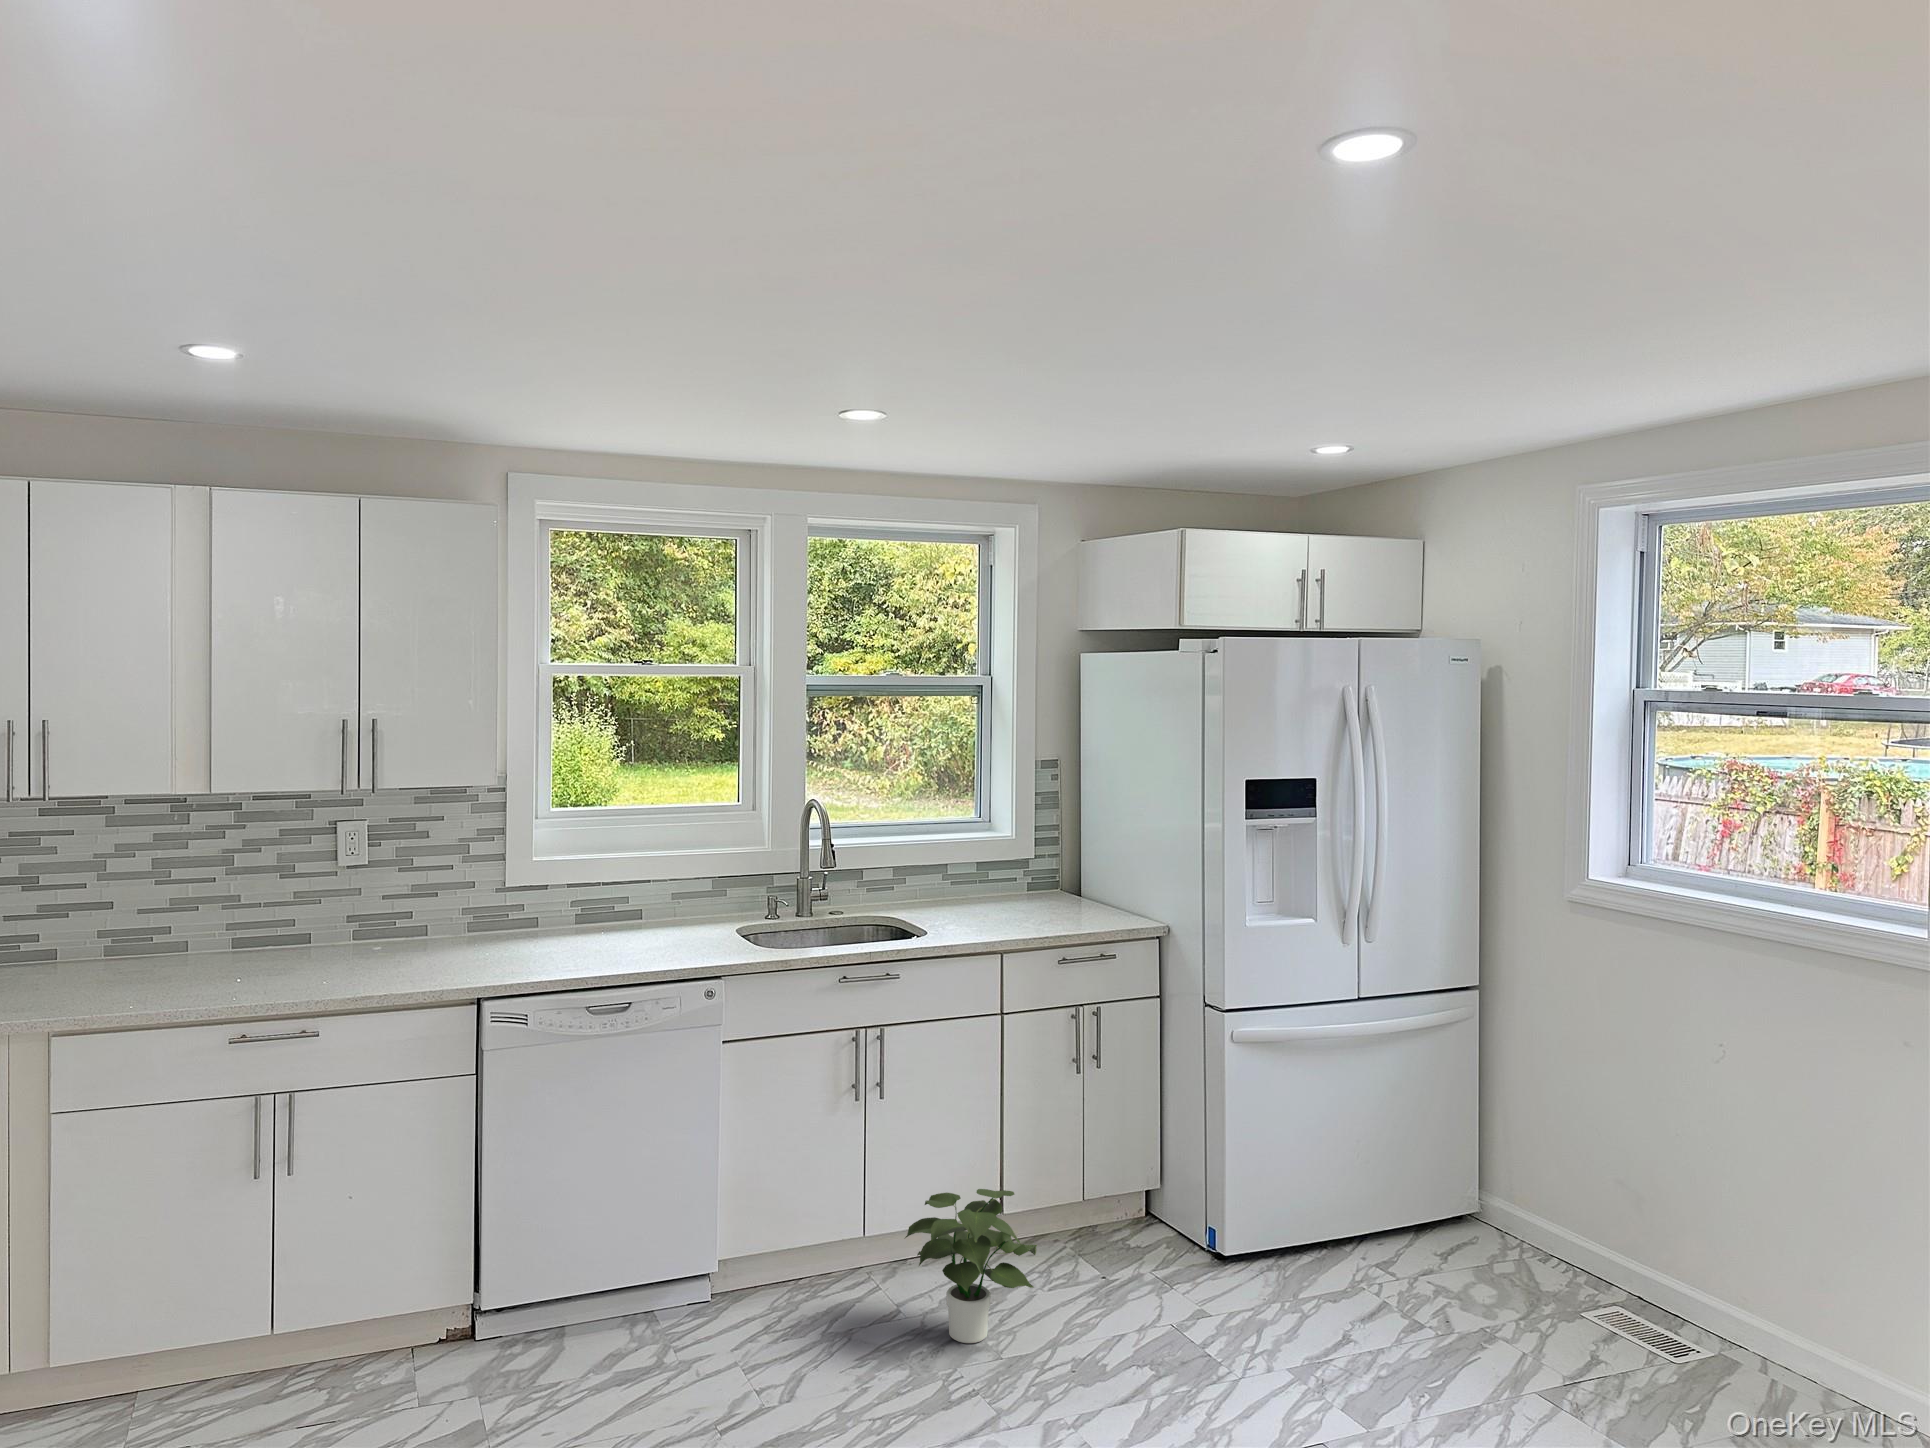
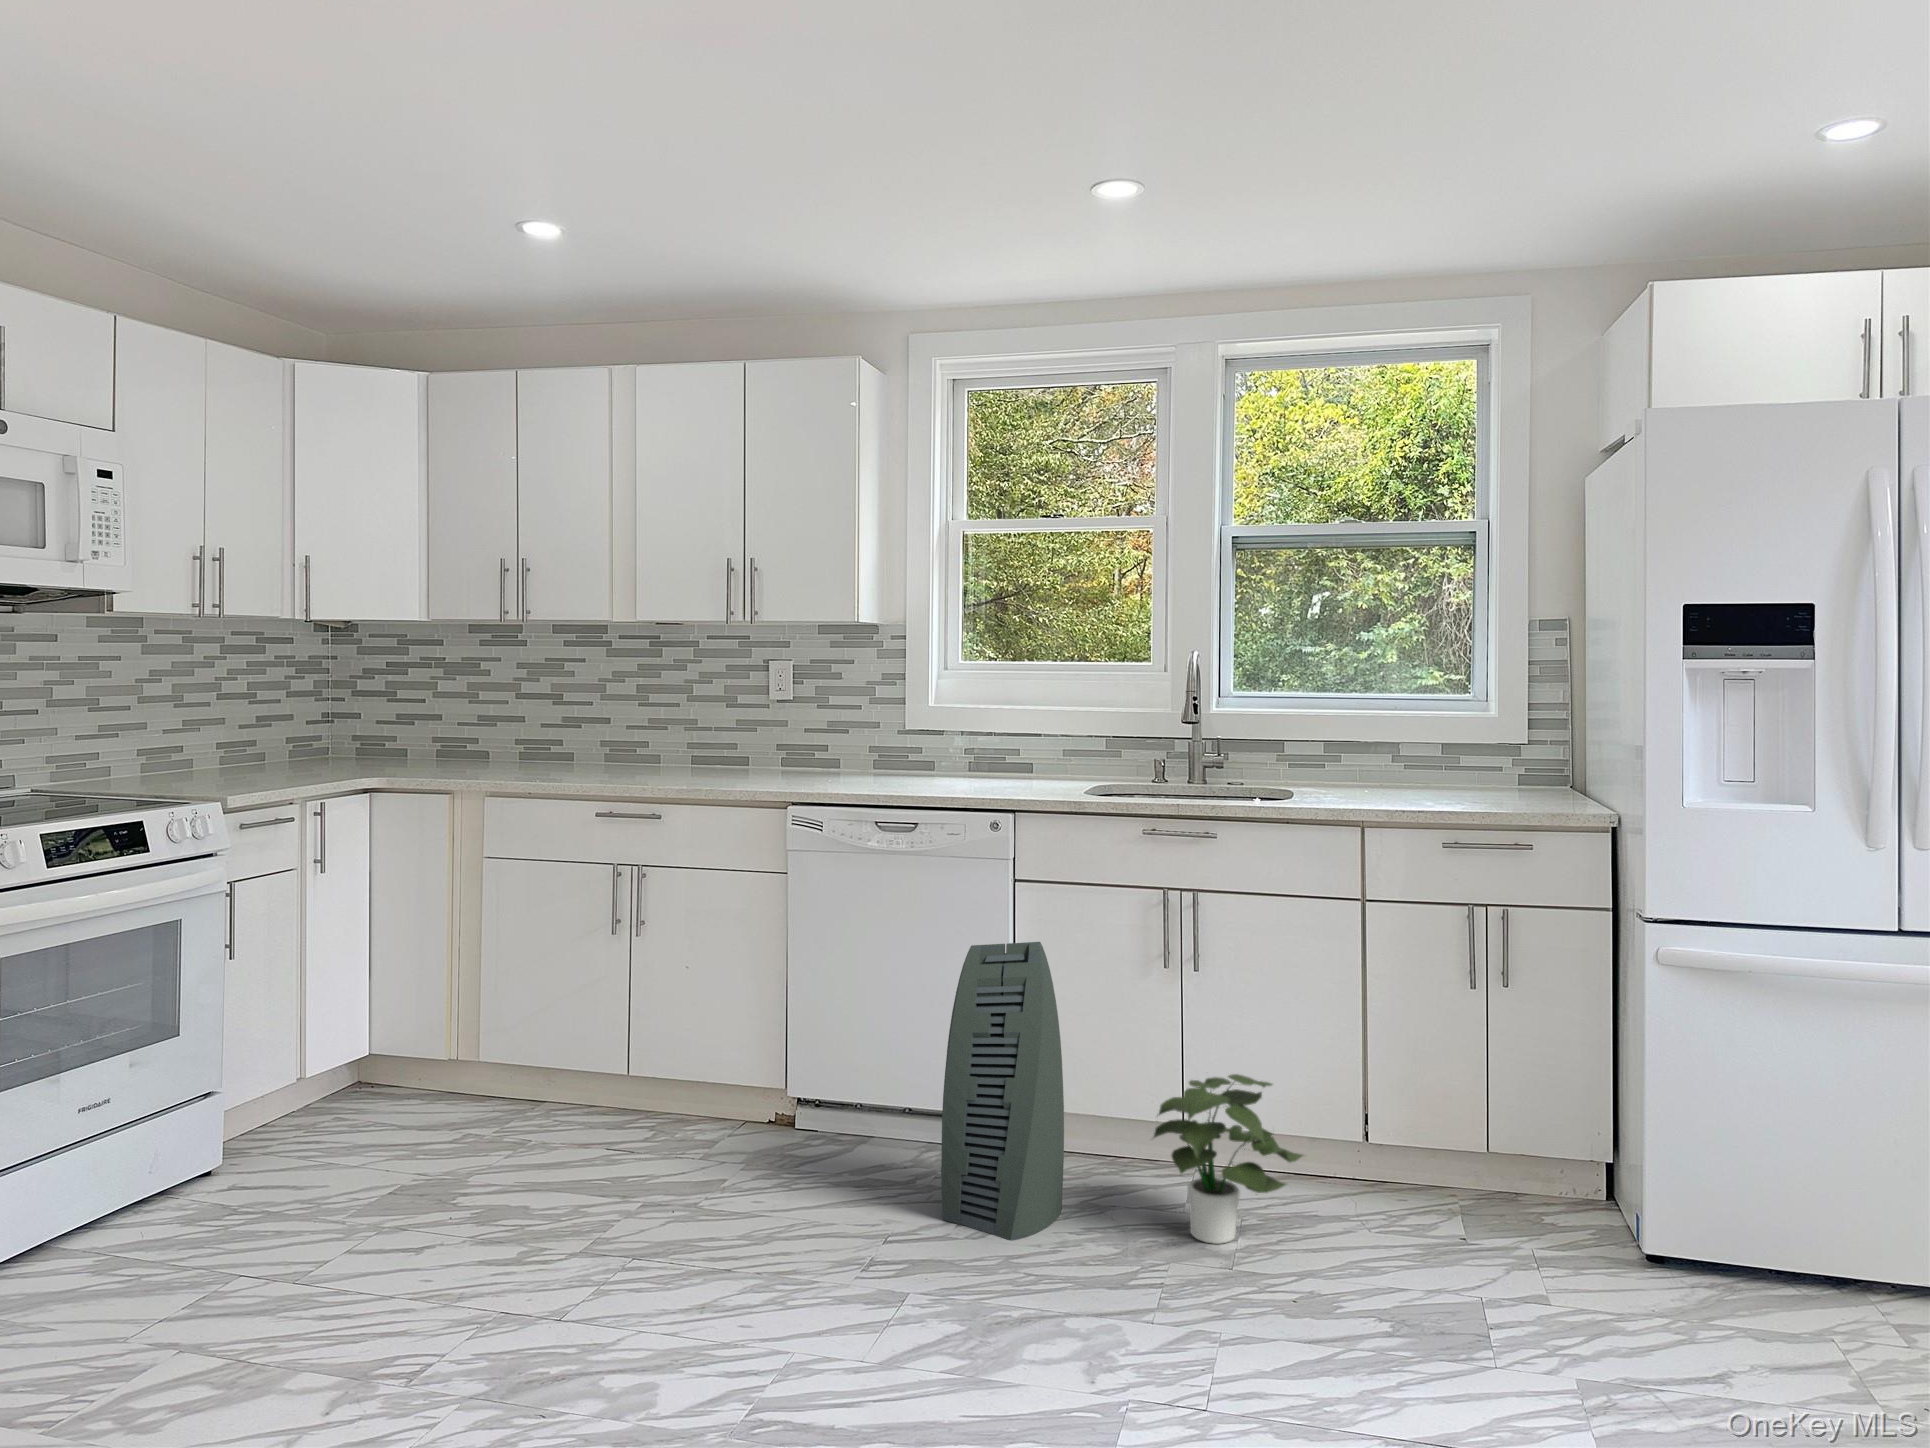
air purifier: none [741,1106,845,1400] -> present [941,942,1064,1241]

